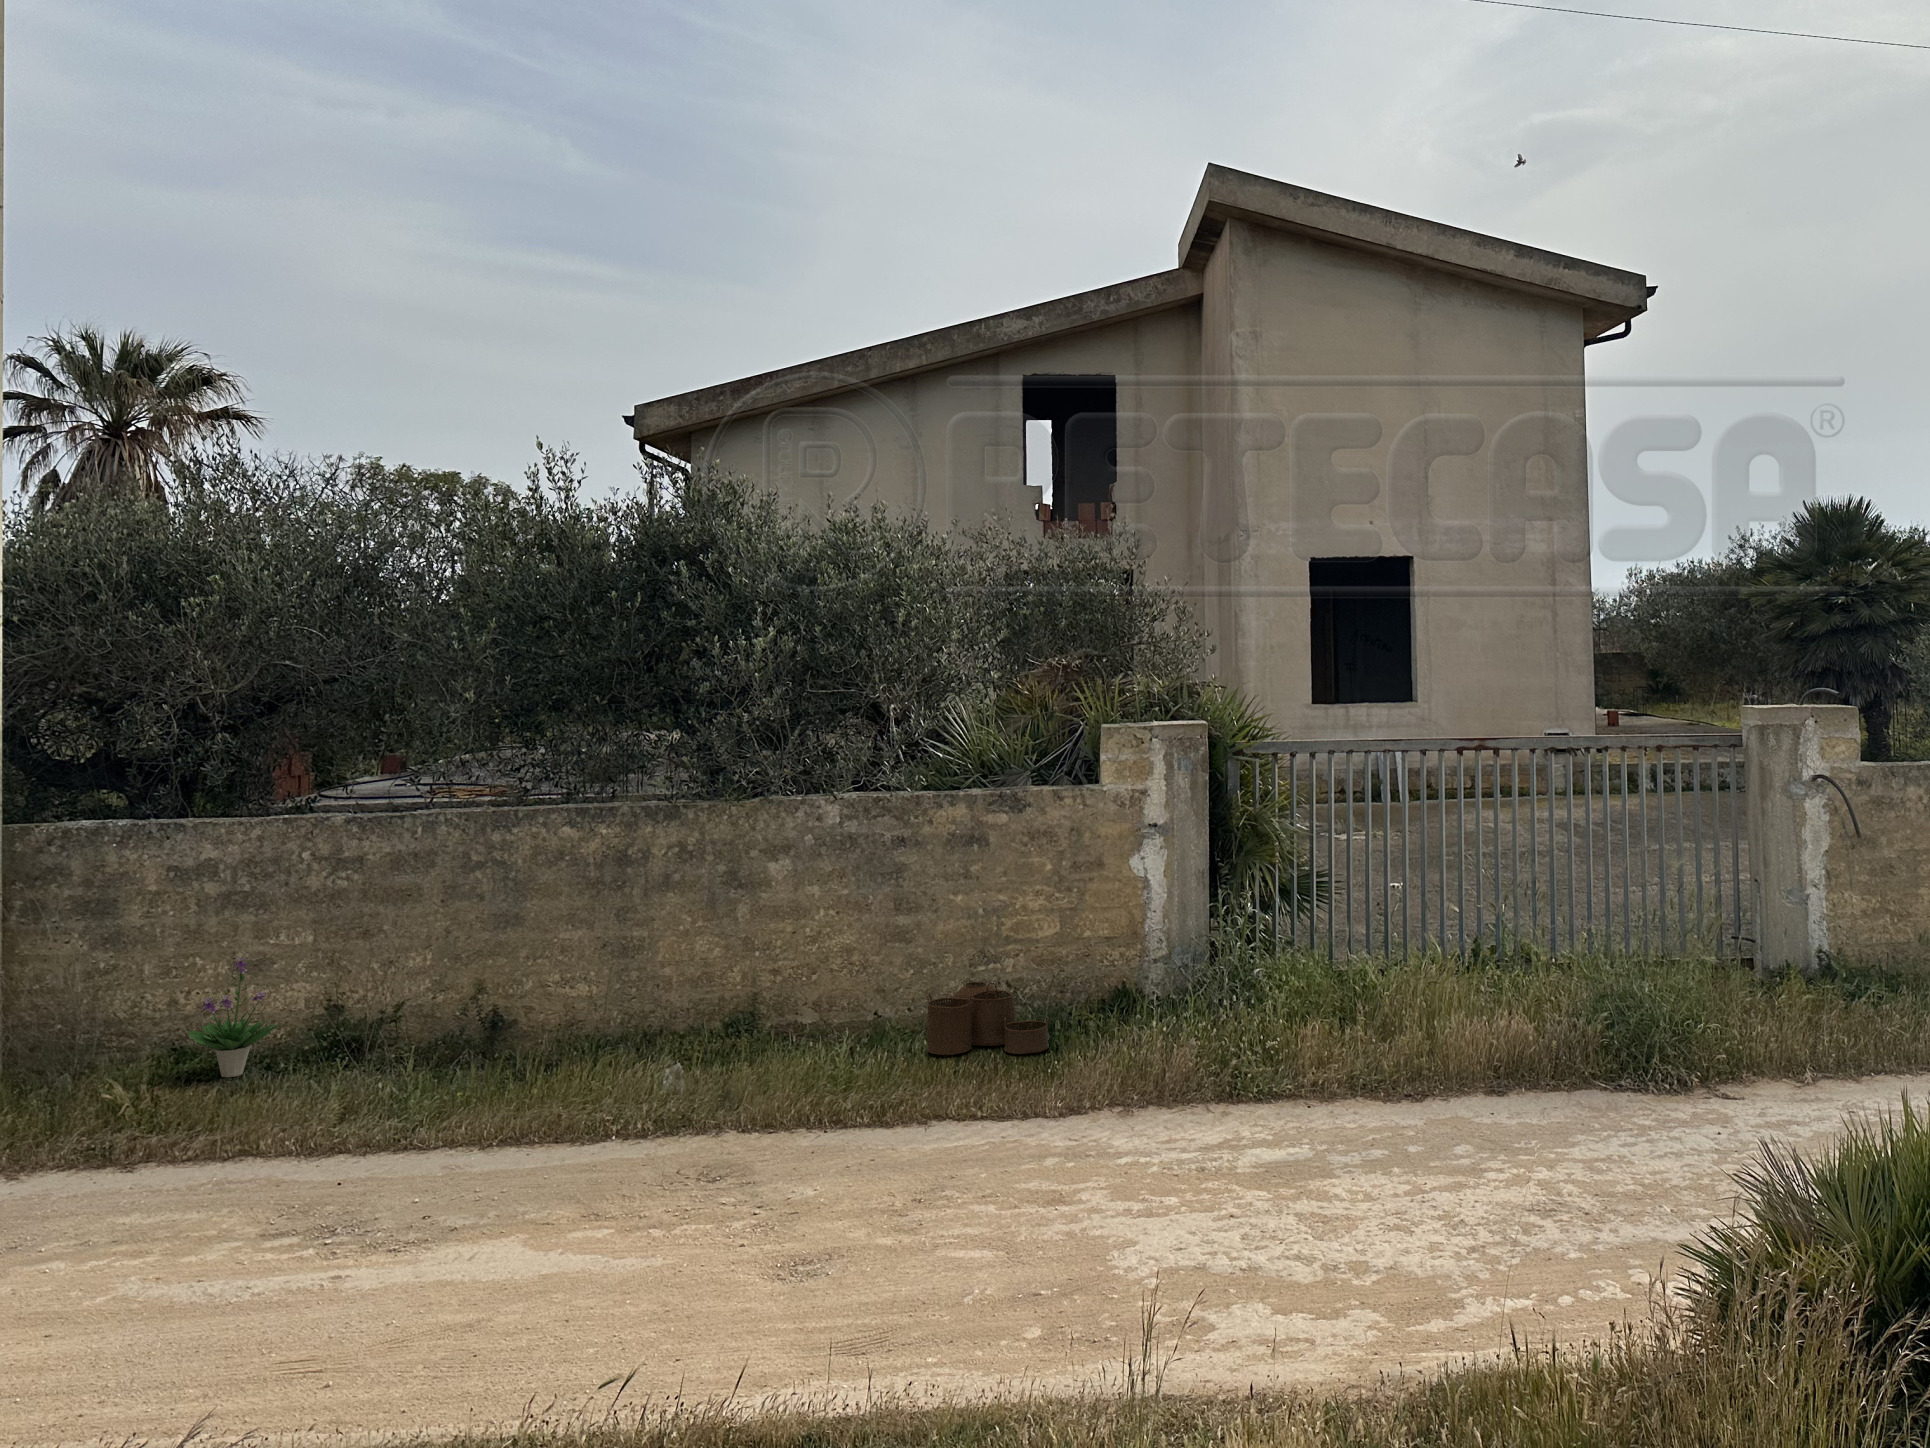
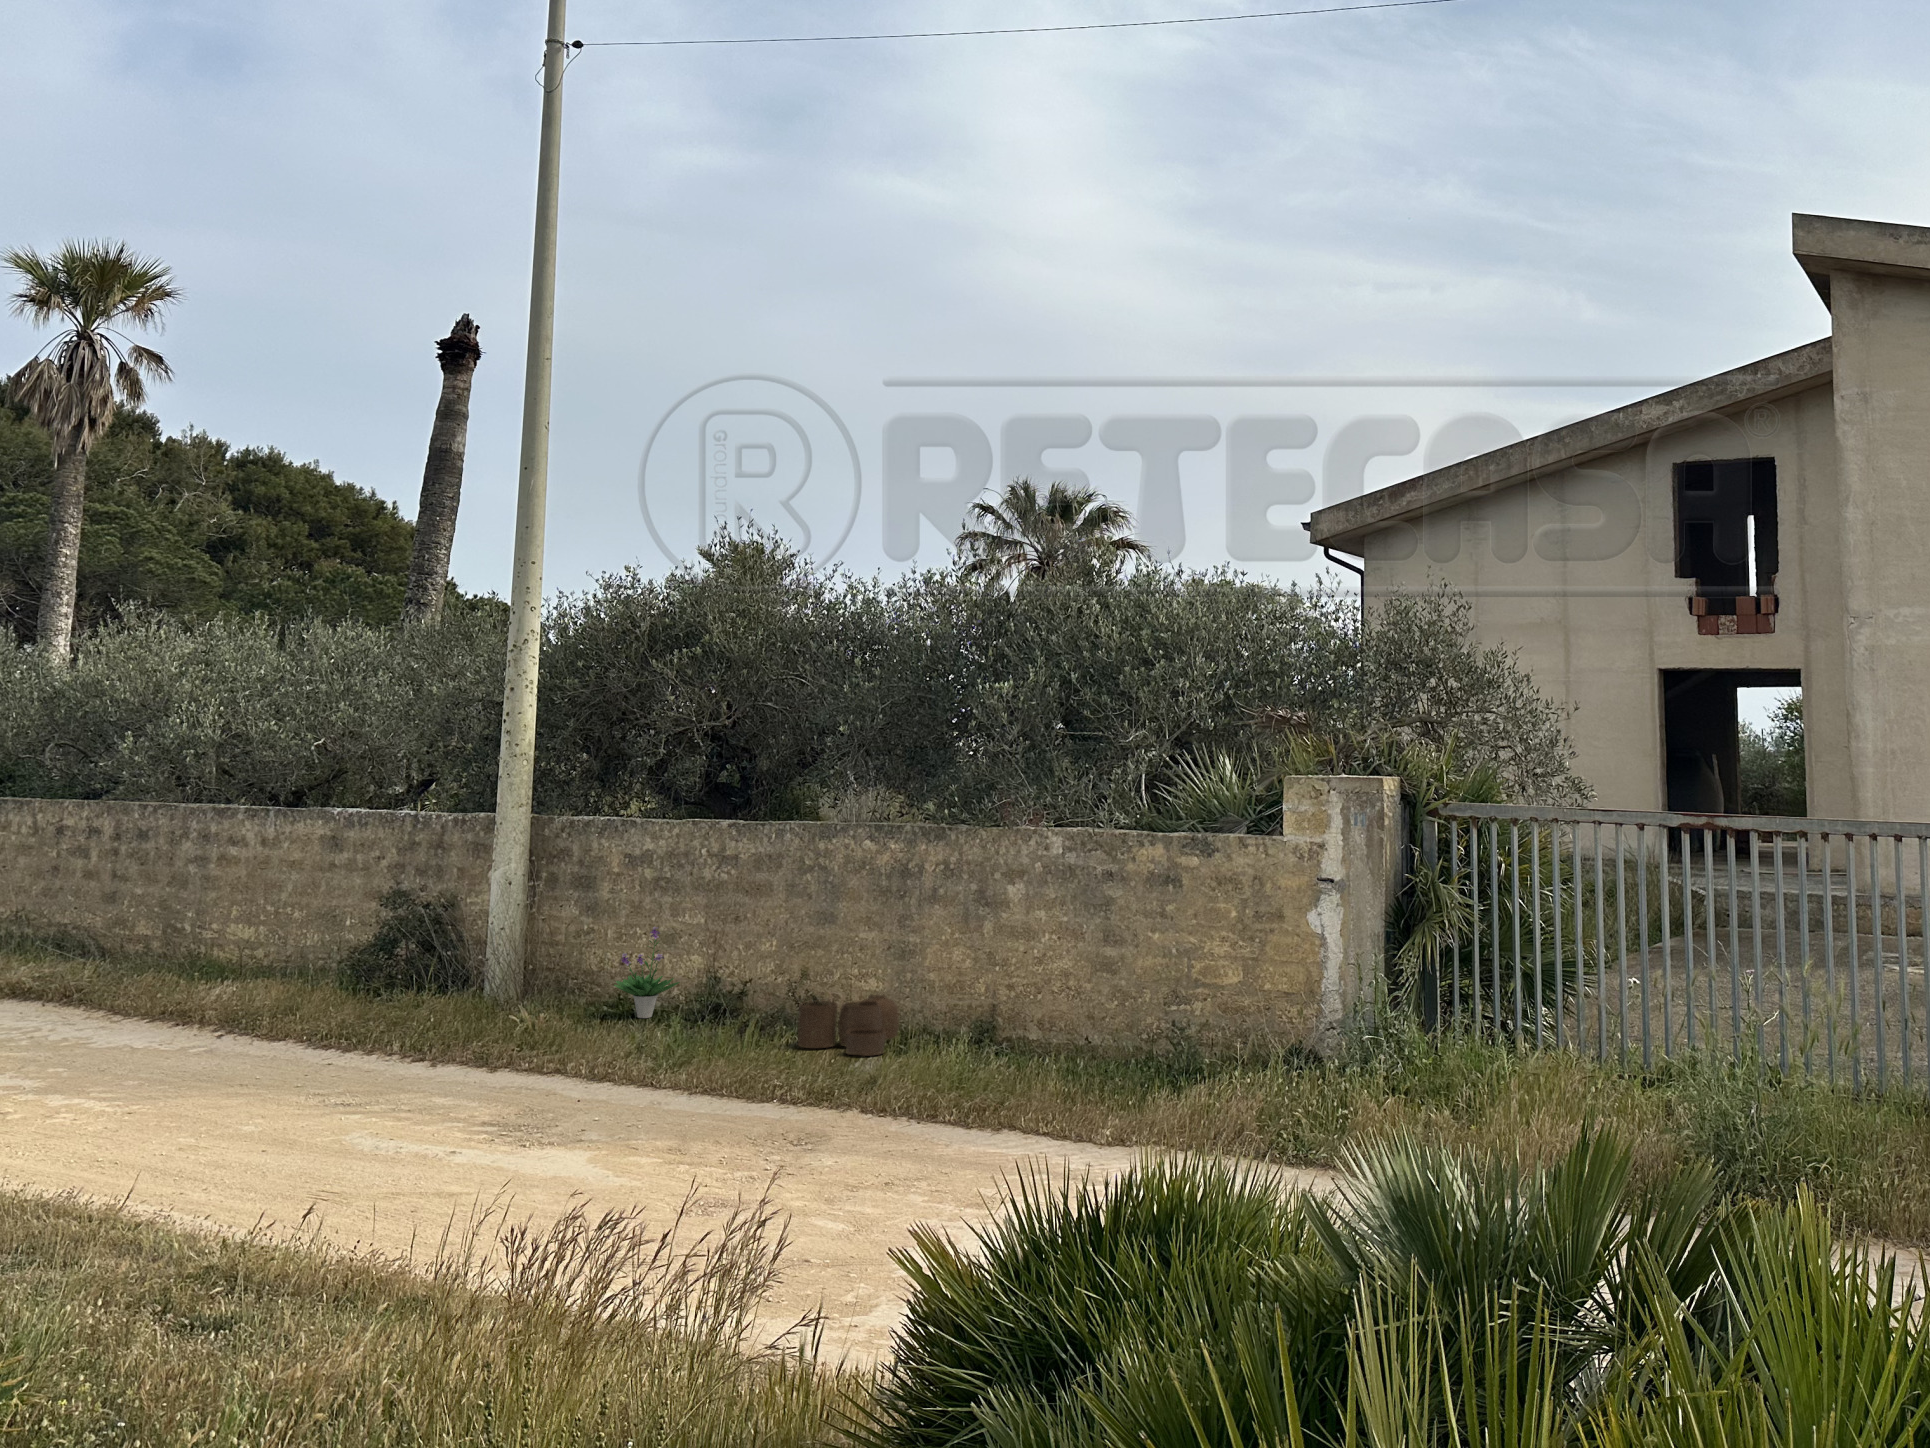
woven basket: present [927,978,1049,1055] -> present [798,994,899,1056]

